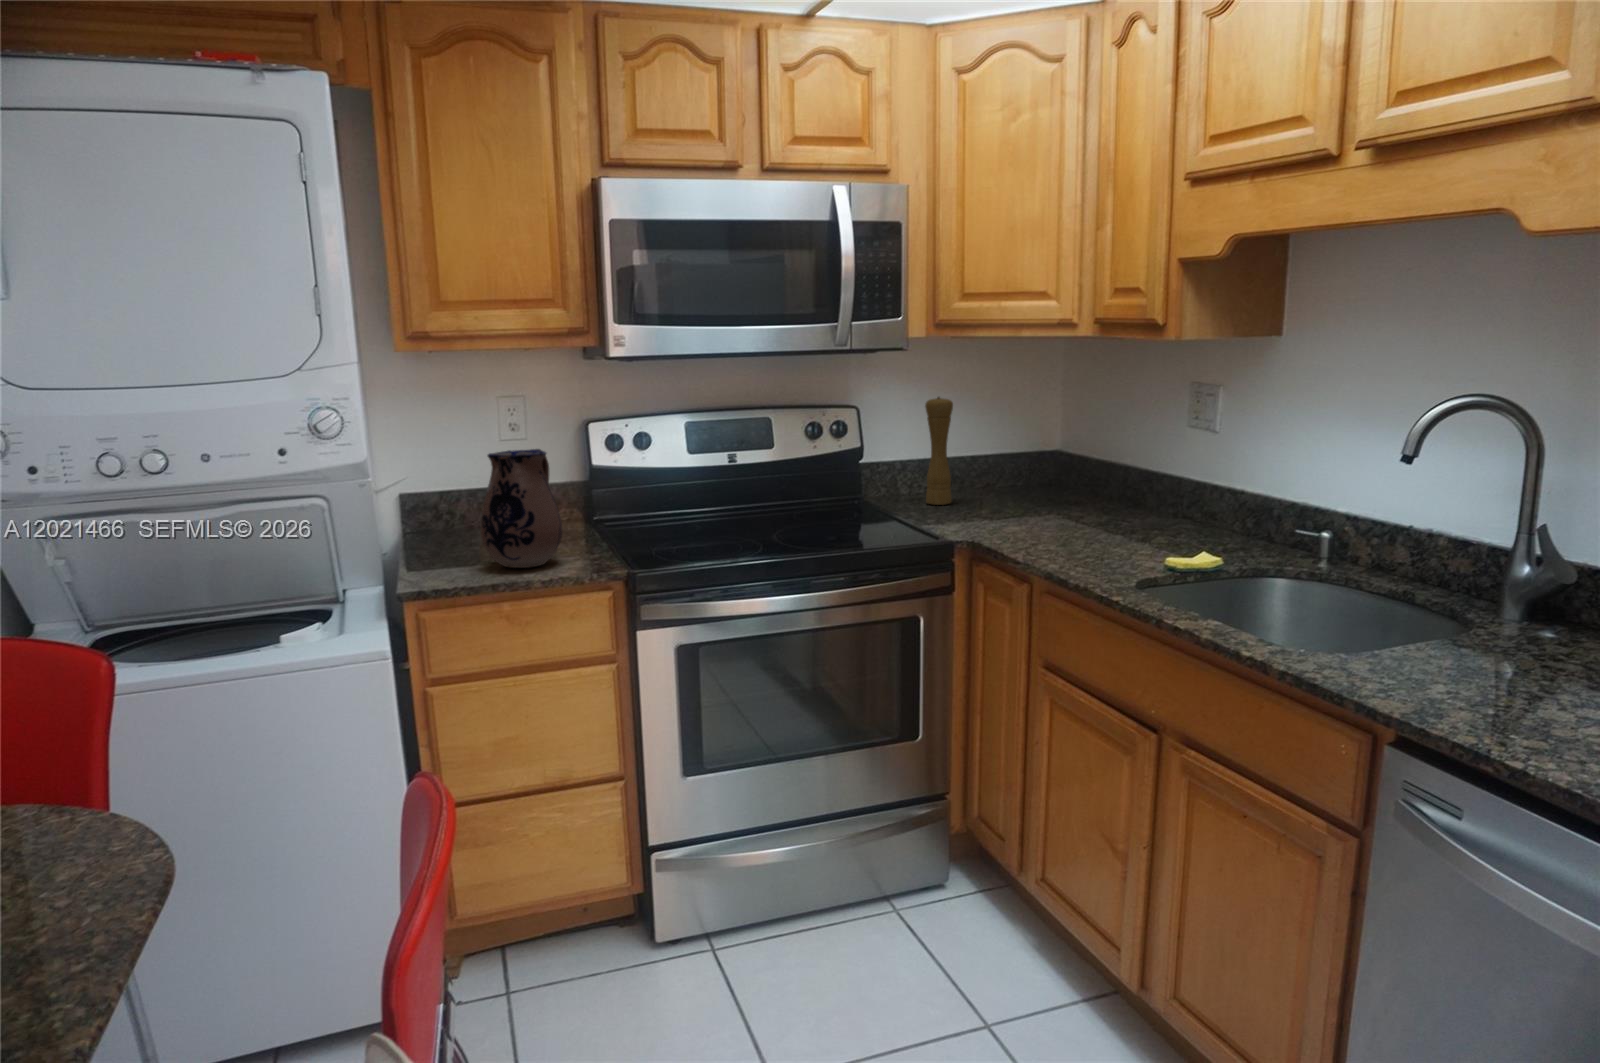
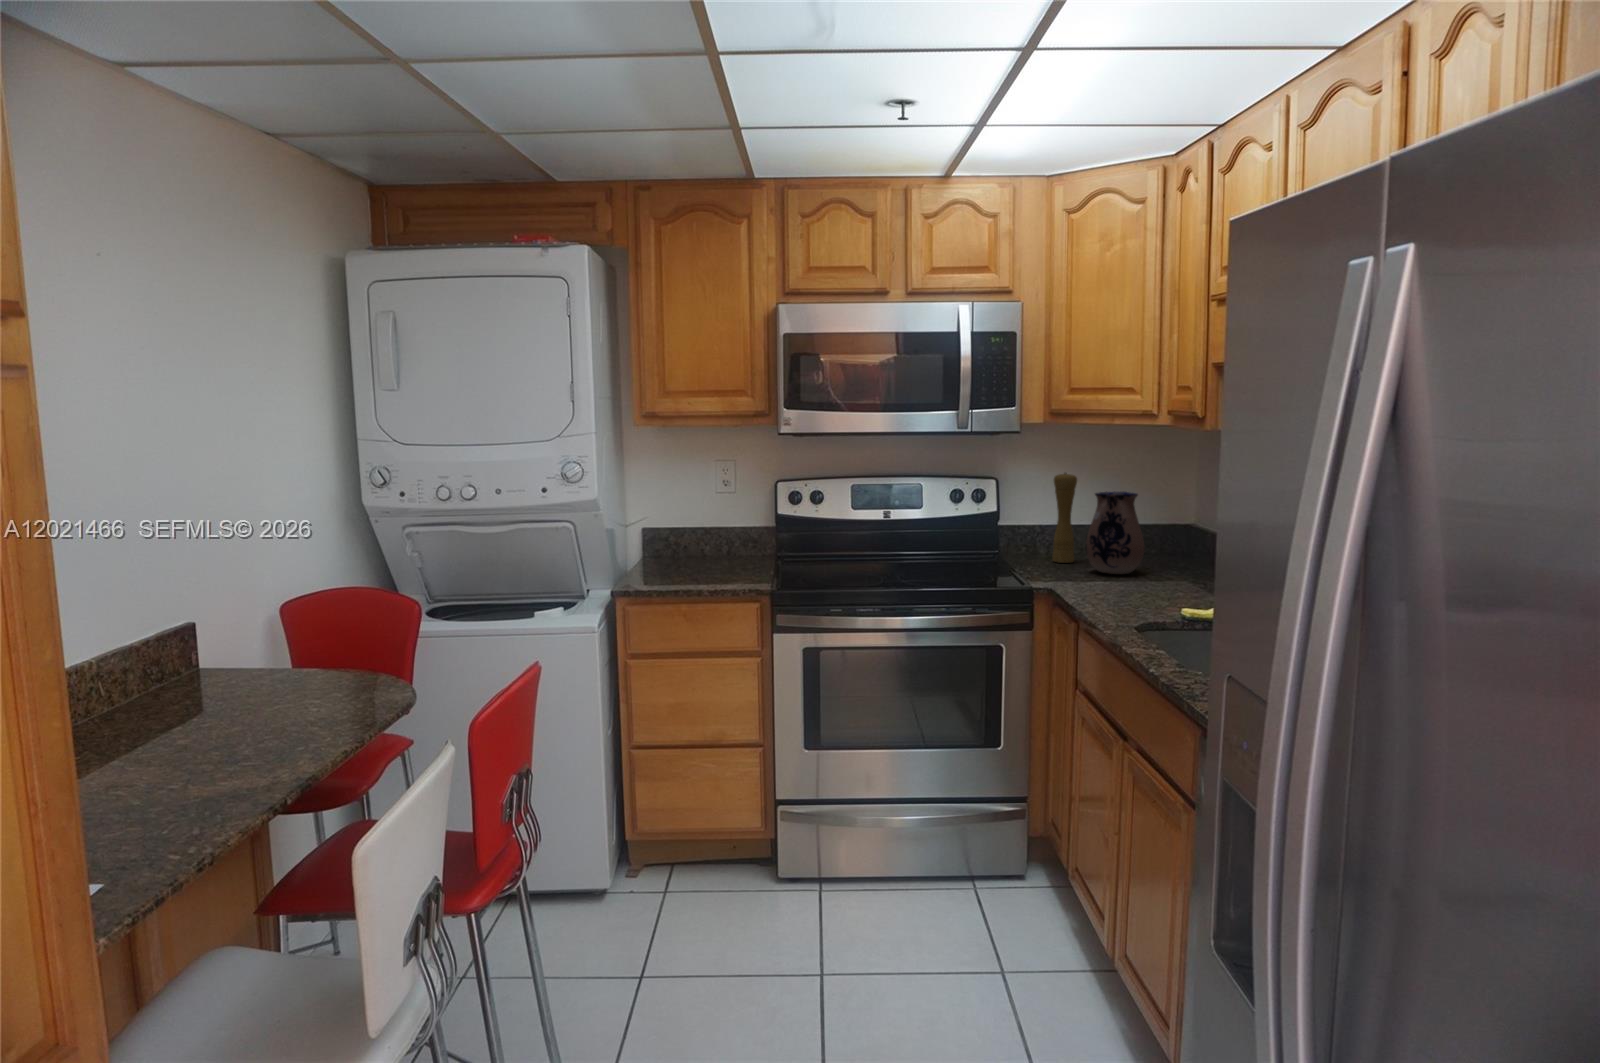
ceramic pitcher: present [481,449,562,568] -> present [1086,492,1145,574]

